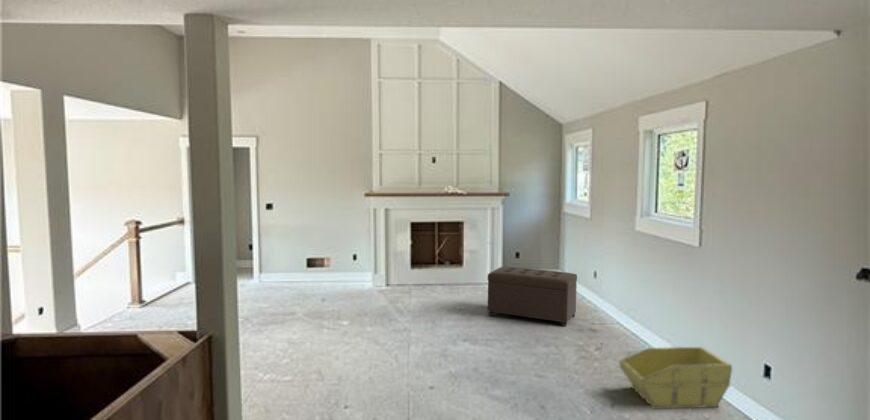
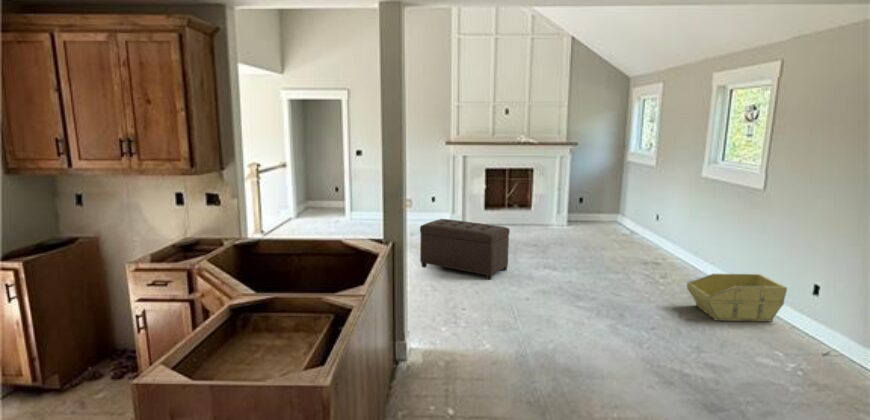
ottoman: present [488,267,577,327] -> present [420,219,510,280]

